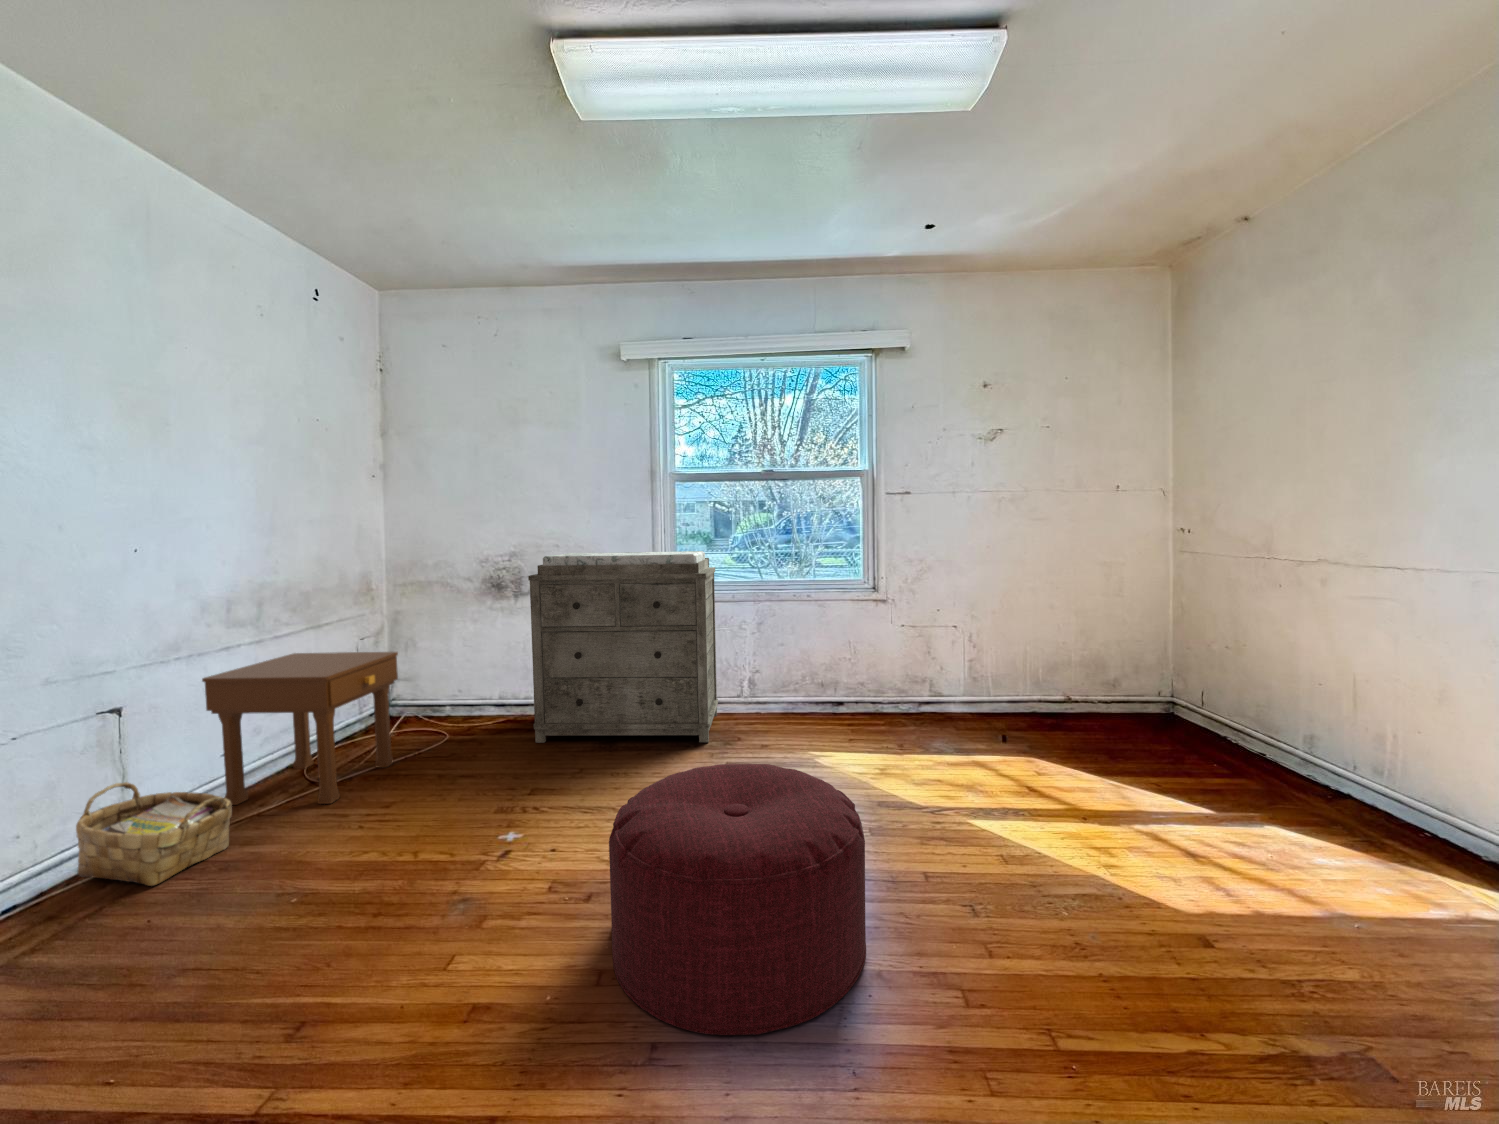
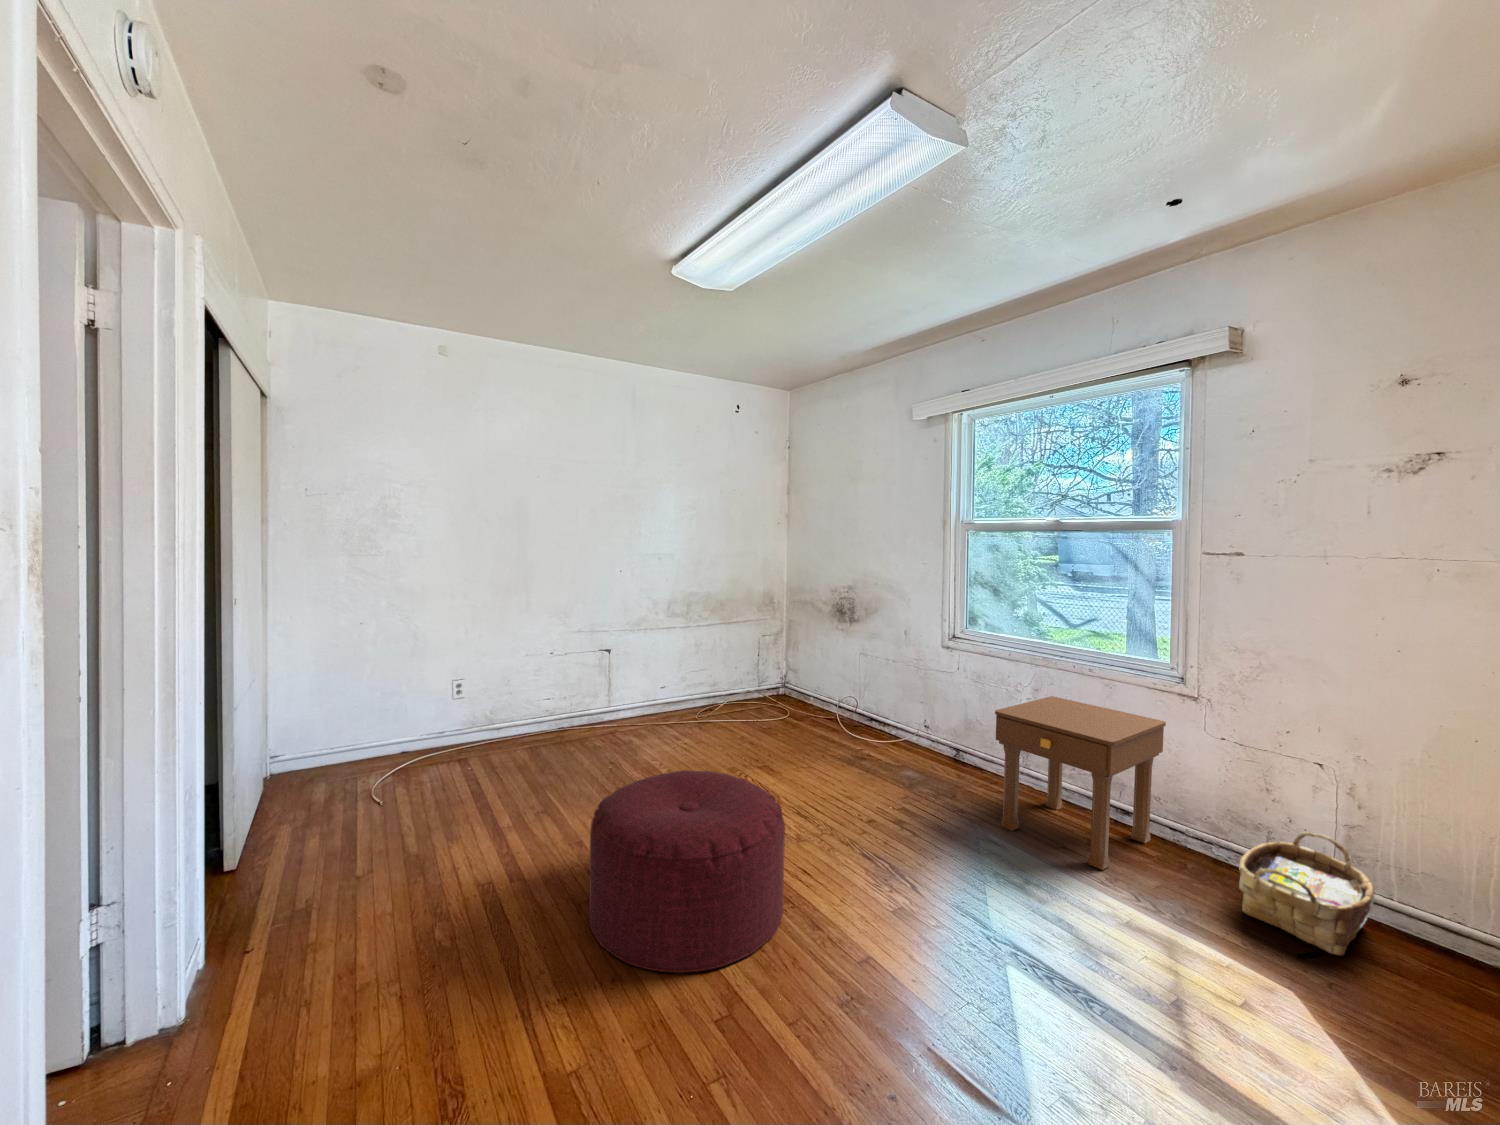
dresser: present [528,551,718,743] -> none [818,591,989,789]
nightstand: present [202,652,398,805] -> present [995,696,1166,870]
woven basket: present [76,782,232,886] -> present [1239,832,1374,955]

